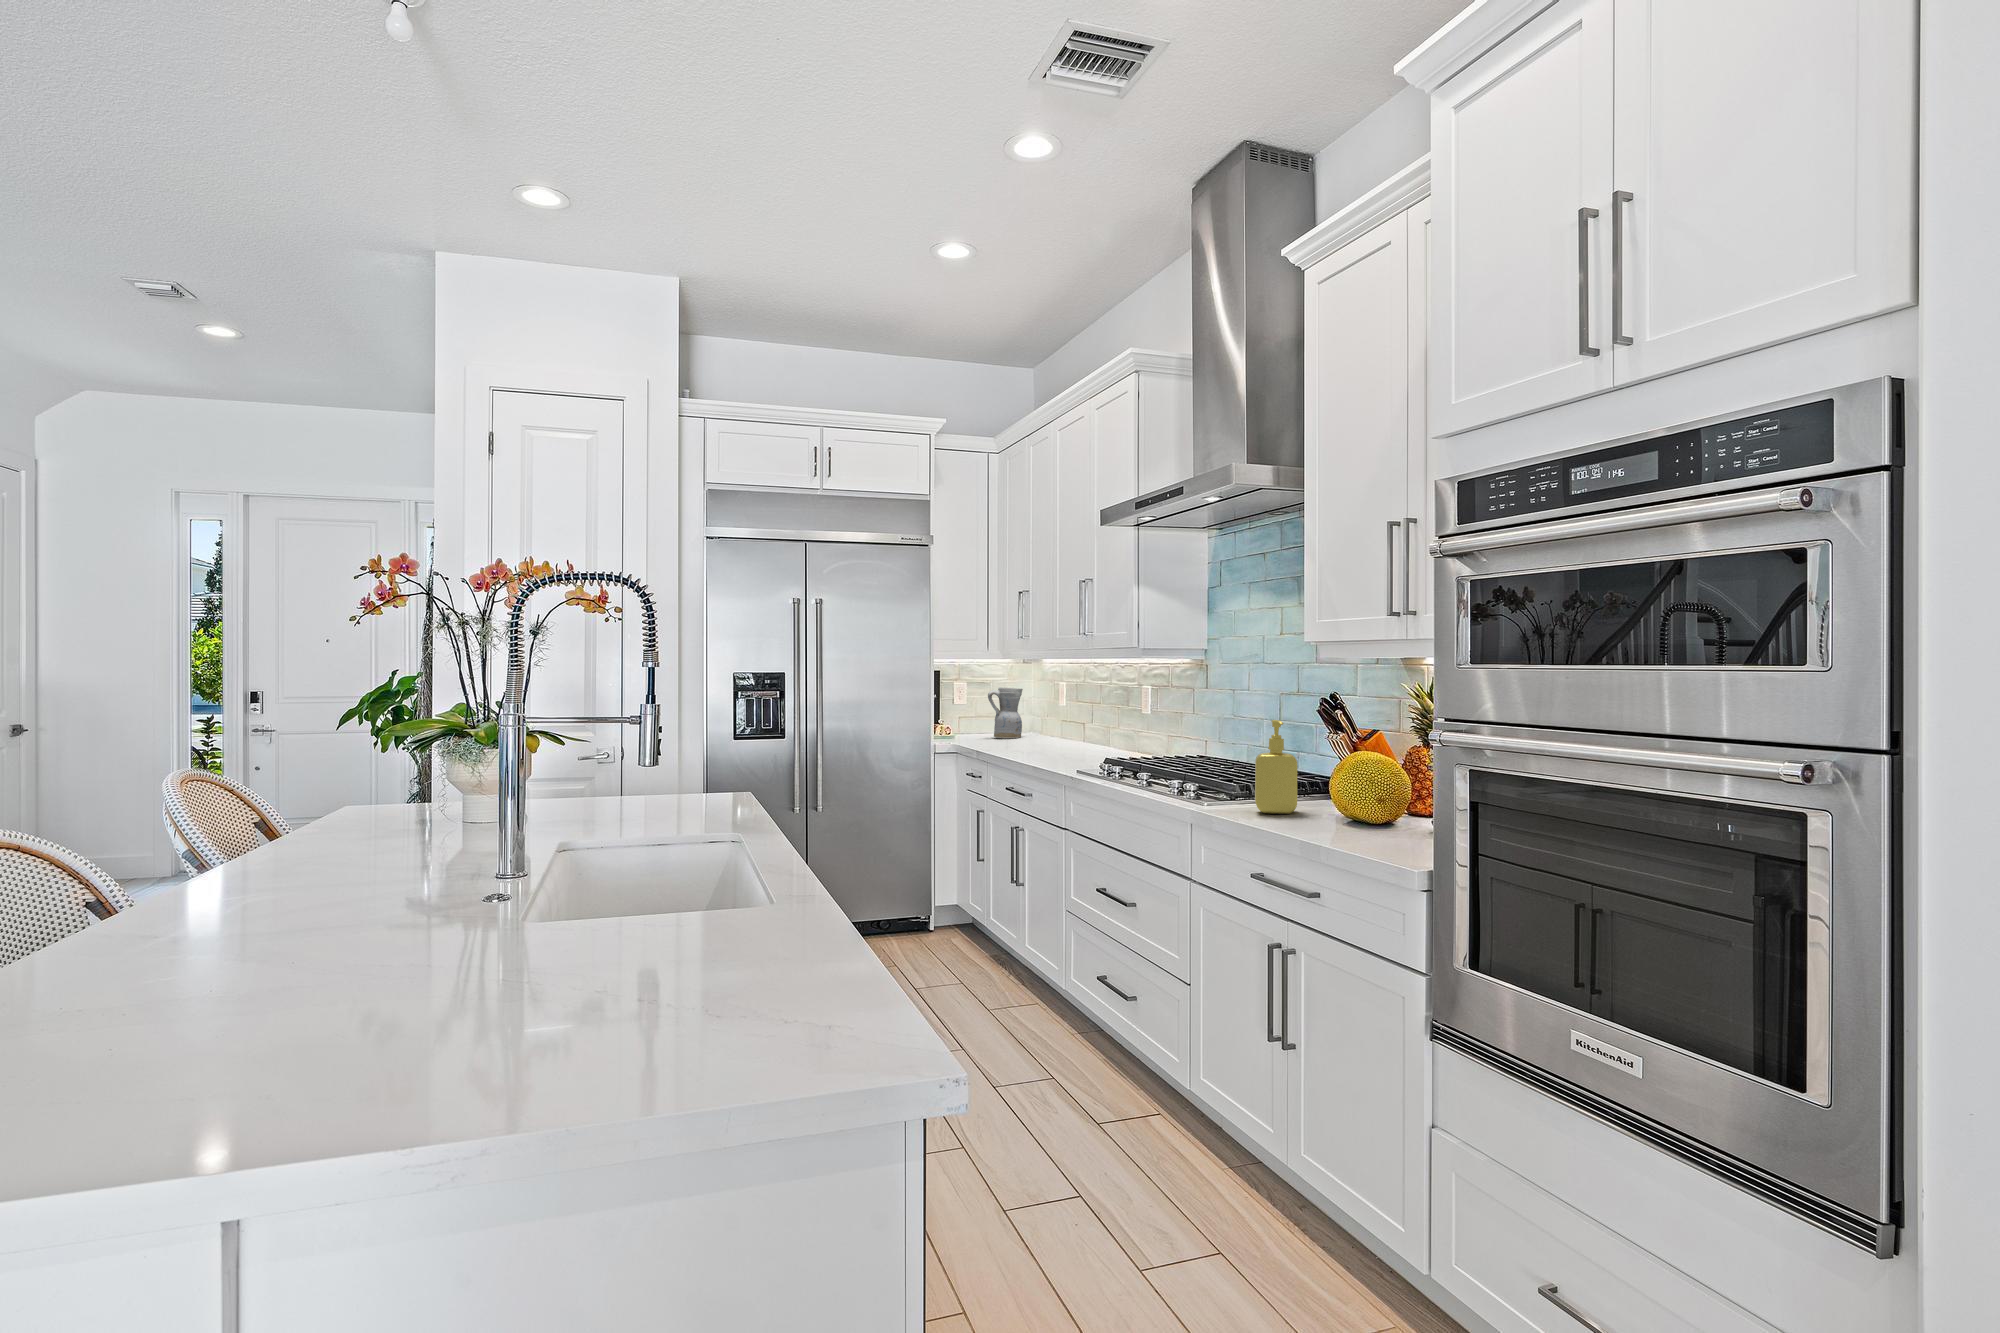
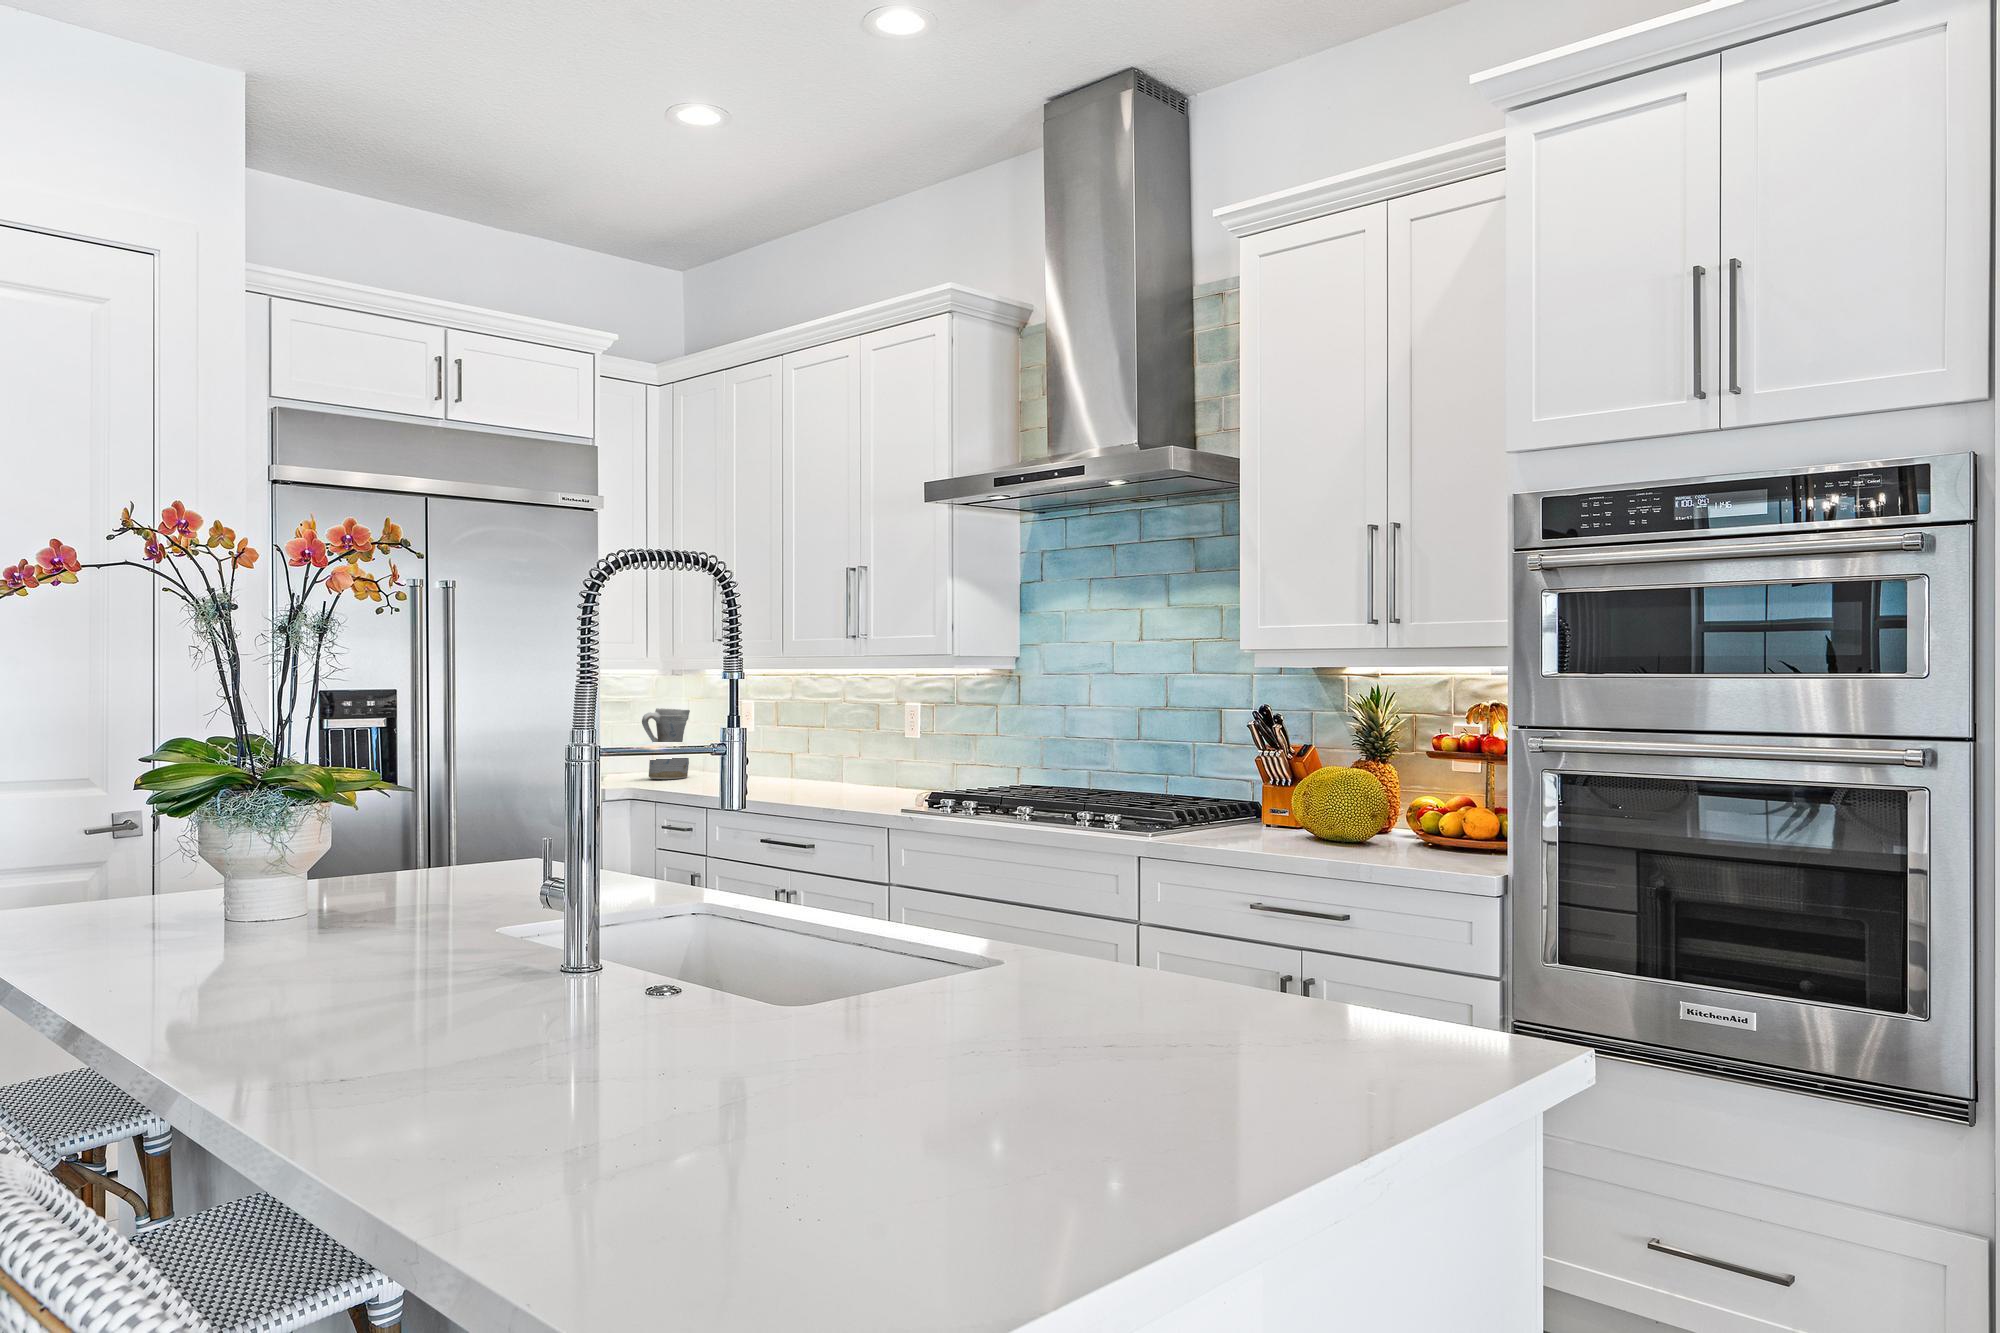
soap dispenser: present [1255,720,1297,814] -> none [1243,736,1293,839]

